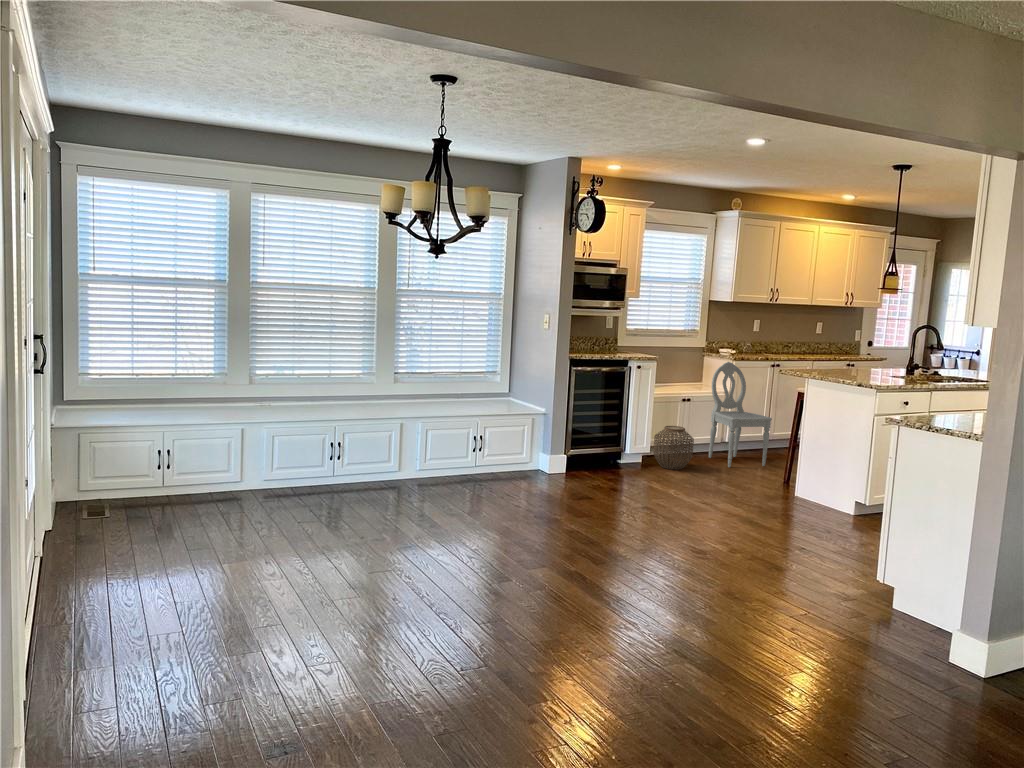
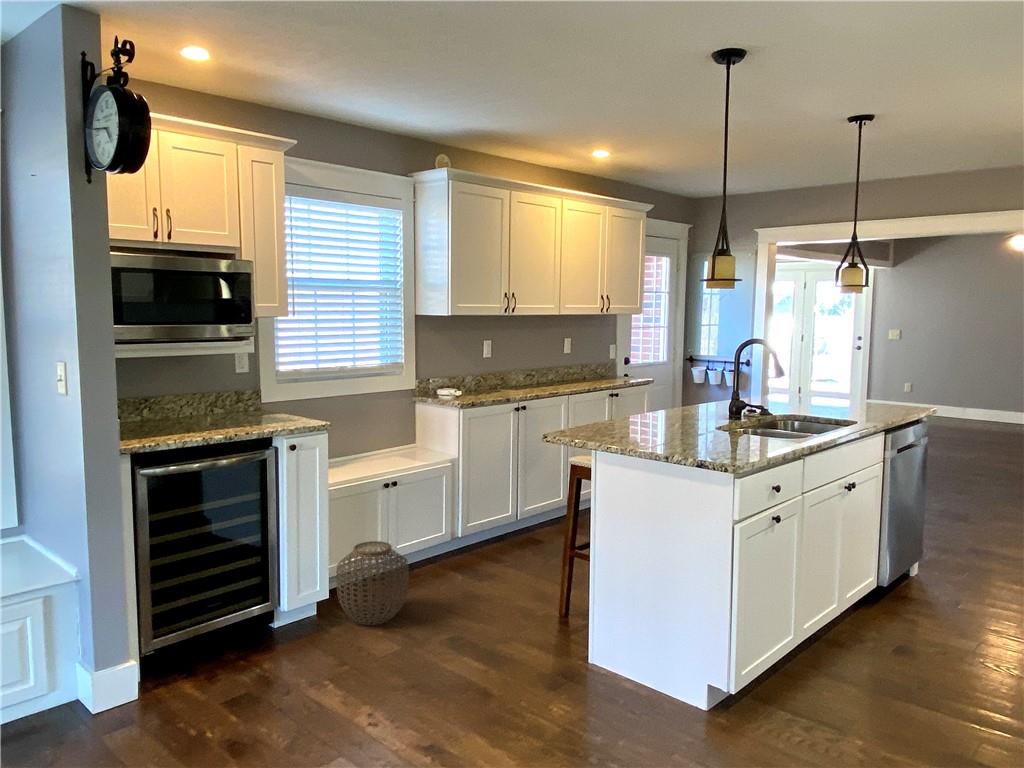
dining chair: present [709,362,772,467] -> none [430,412,530,595]

